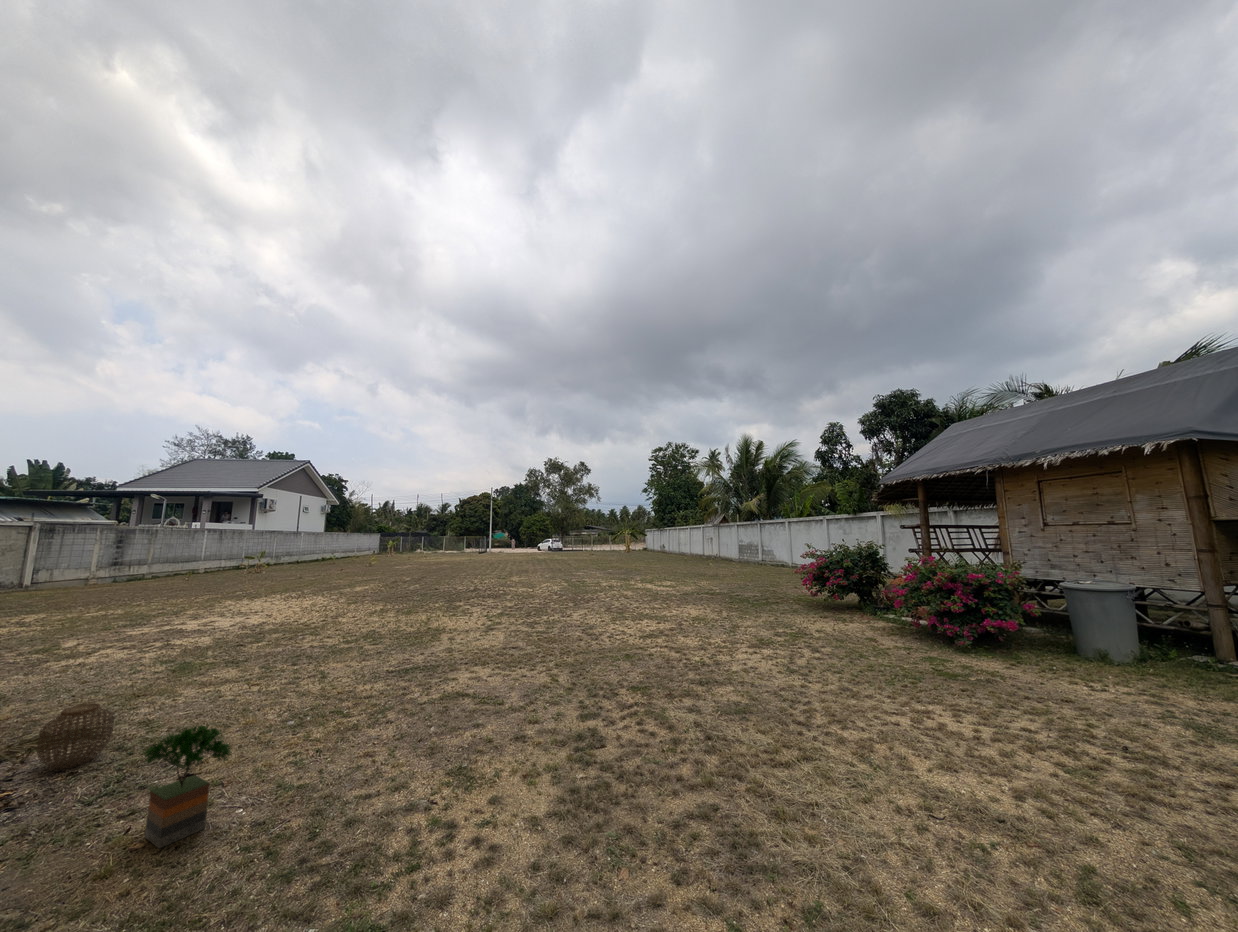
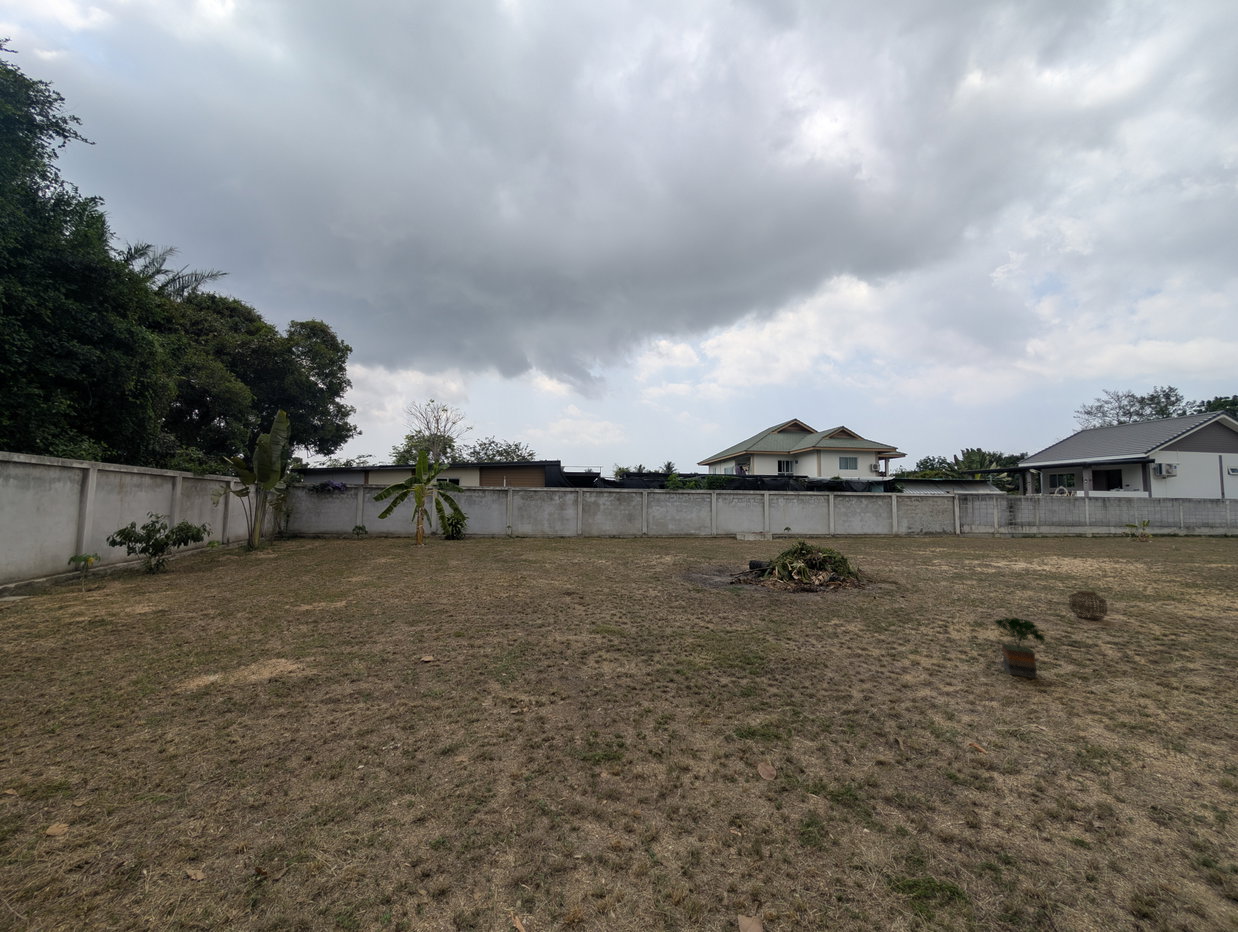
woven basket: present [37,703,115,769] -> present [1069,591,1107,620]

